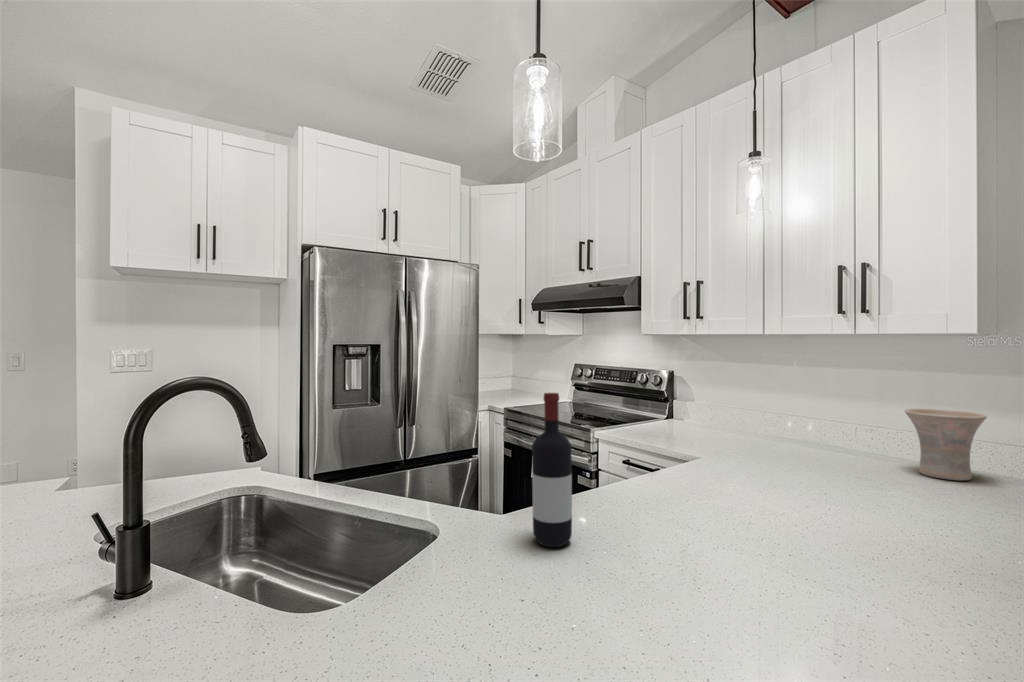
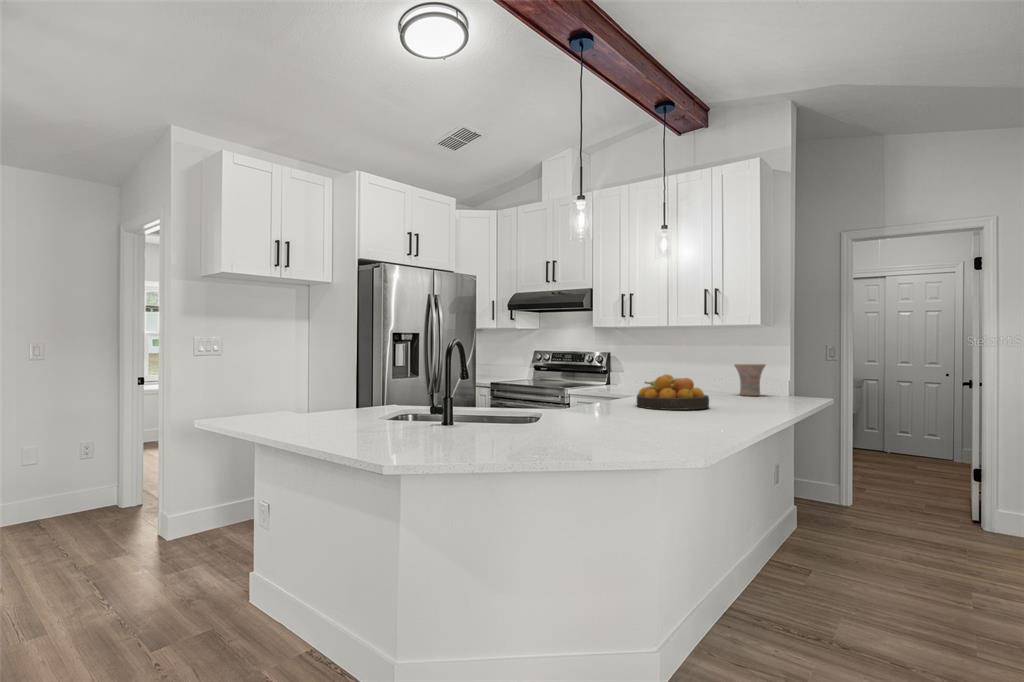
wine bottle: present [532,393,572,547] -> none [586,346,603,408]
fruit bowl: none [666,460,873,598] -> present [637,375,709,410]

